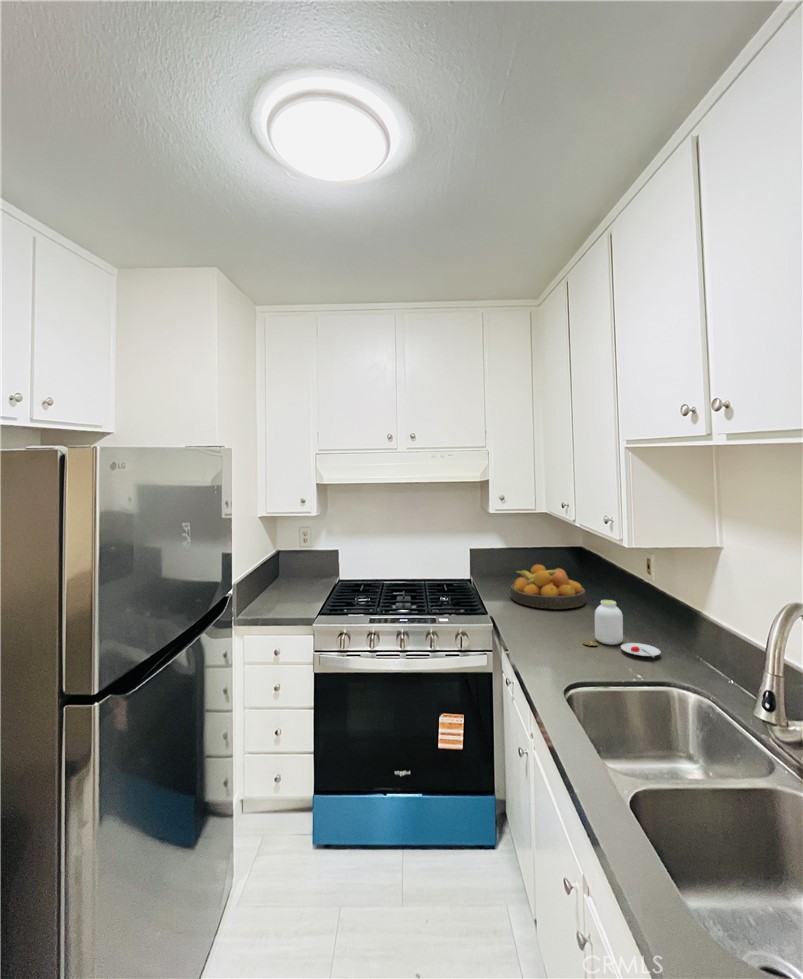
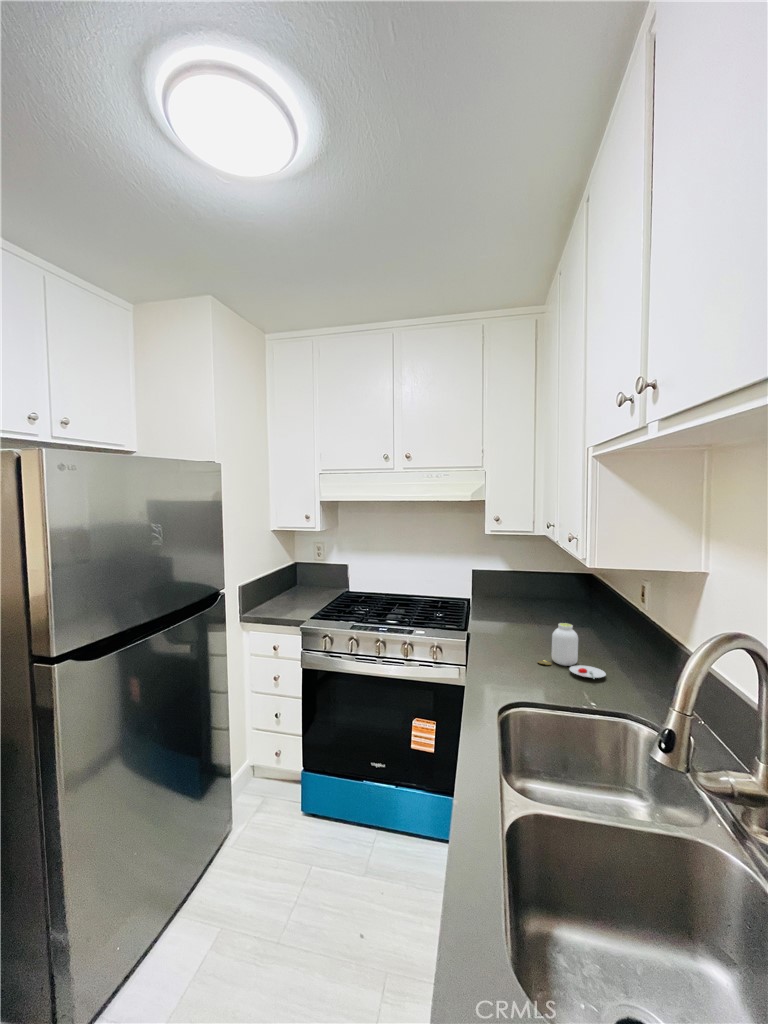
fruit bowl: present [511,565,586,609] -> none [497,588,570,631]

